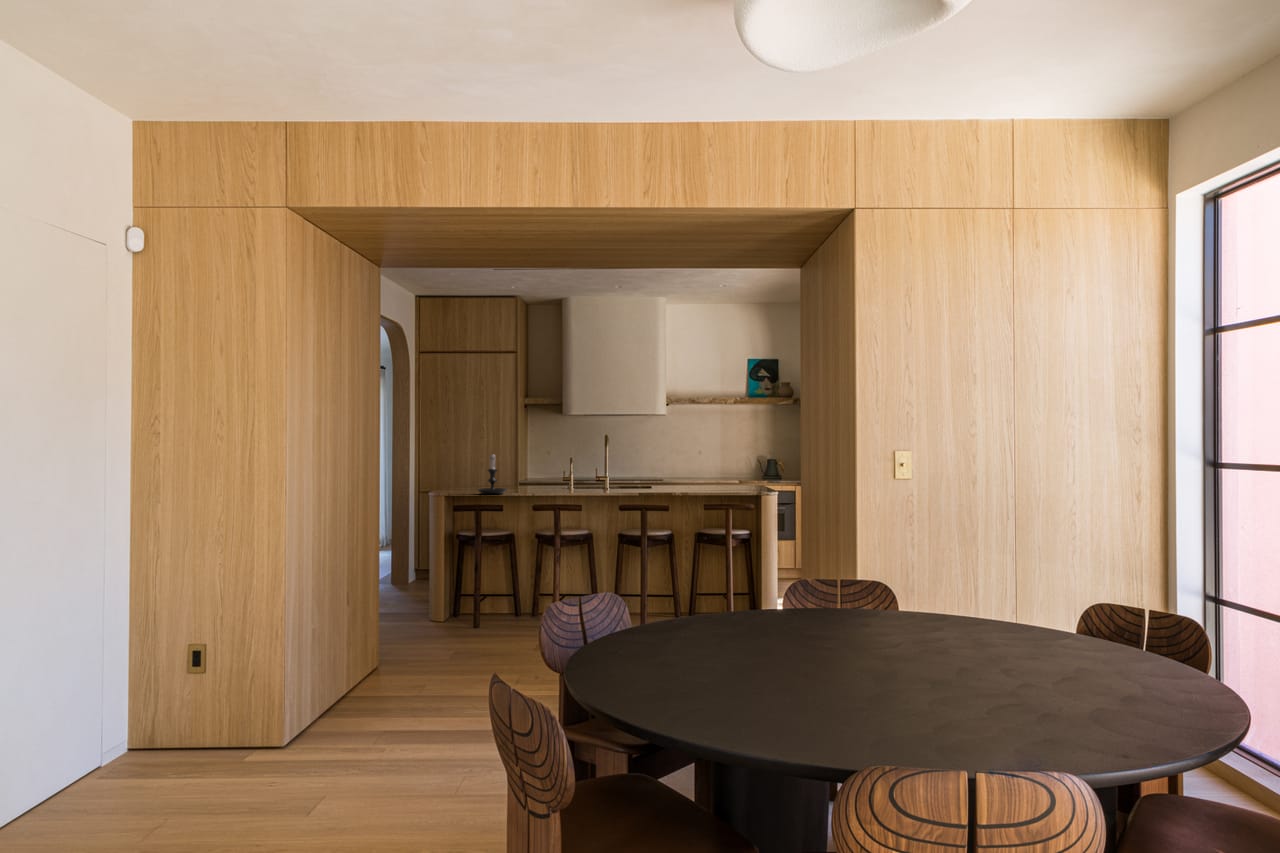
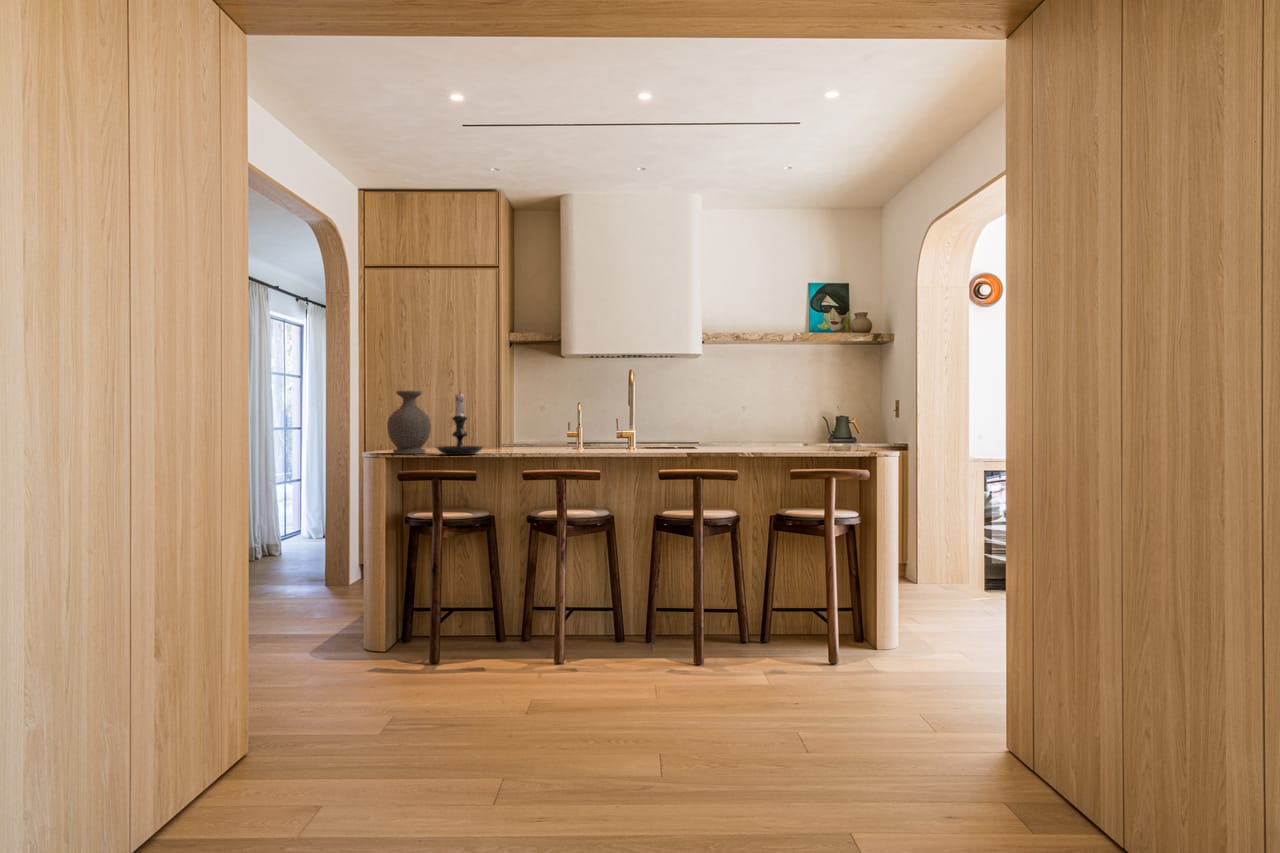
vase: none [444,452,473,493] -> present [387,391,431,454]

